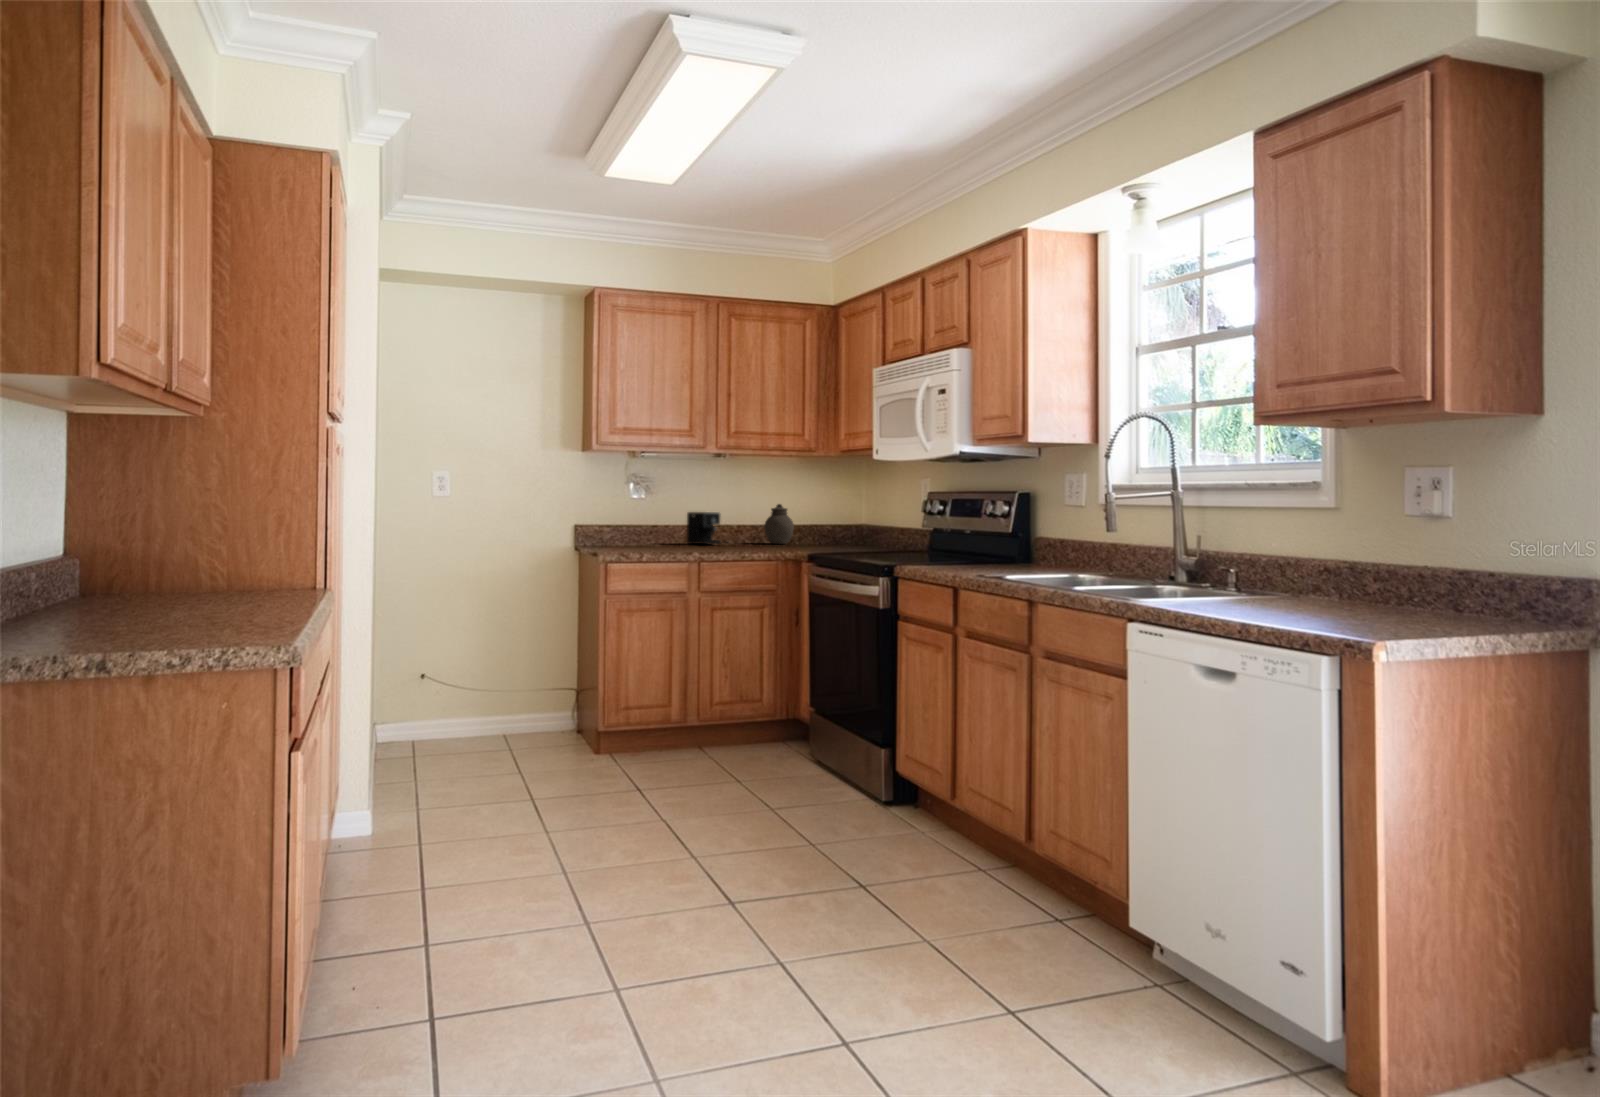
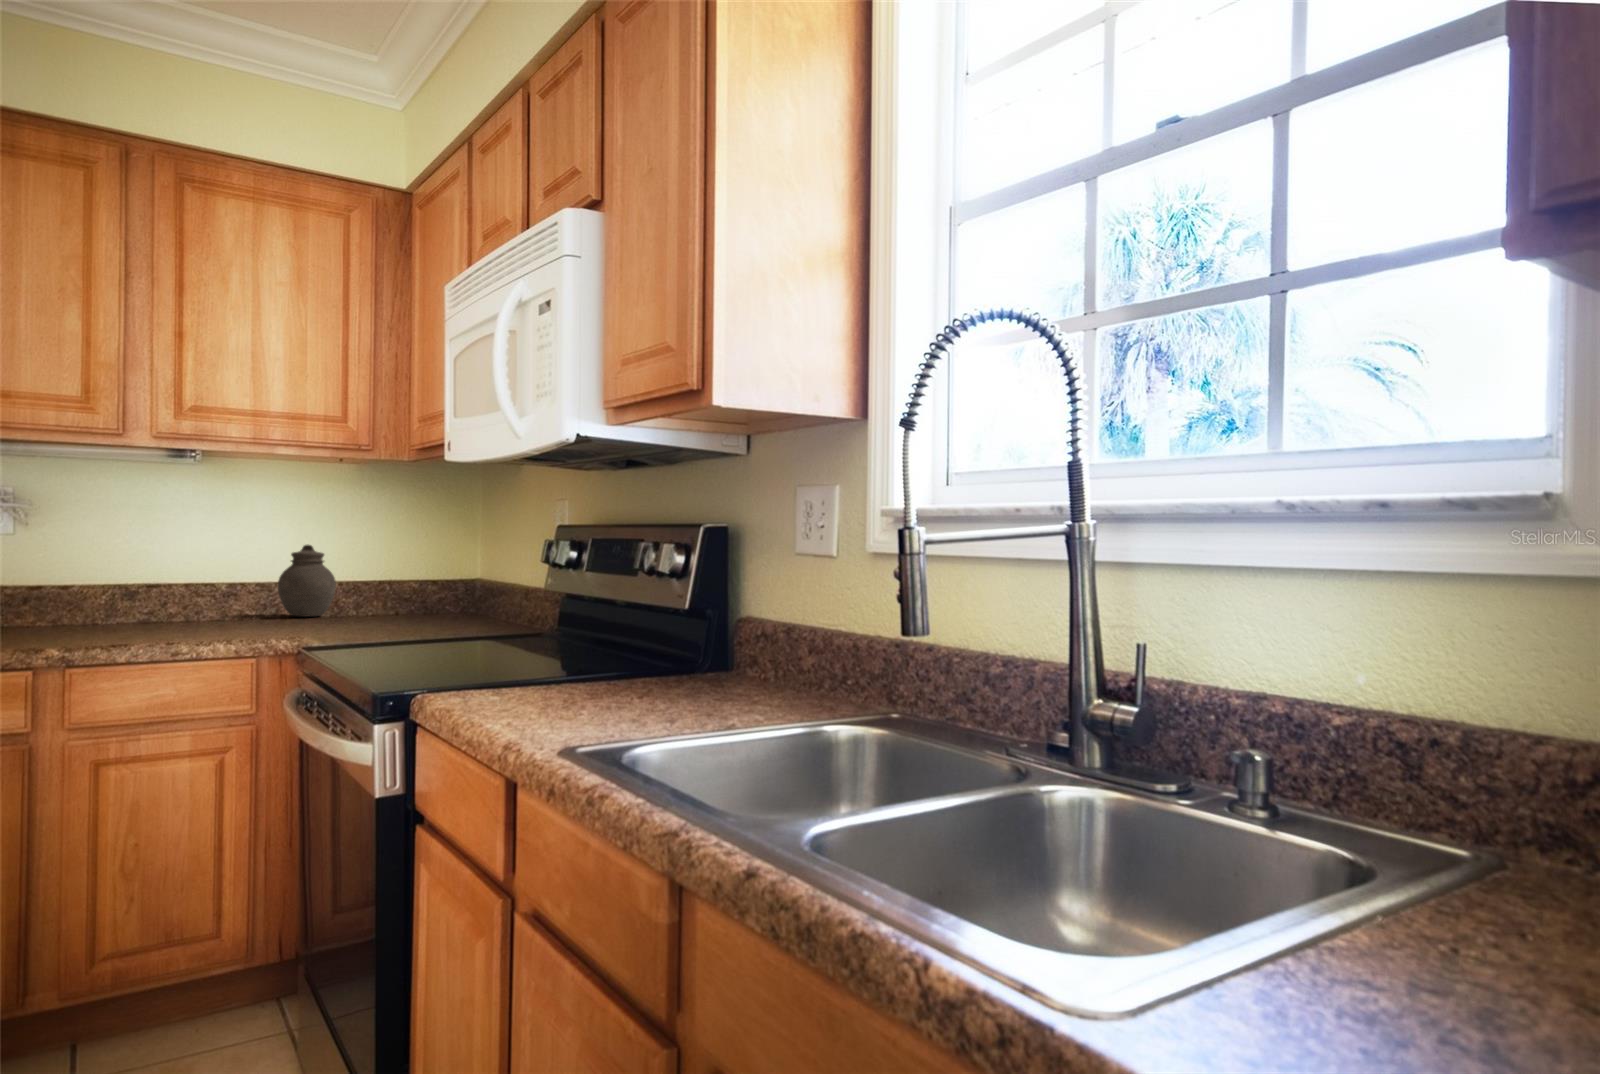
coffee maker: present [687,512,721,544] -> none [106,559,212,621]

